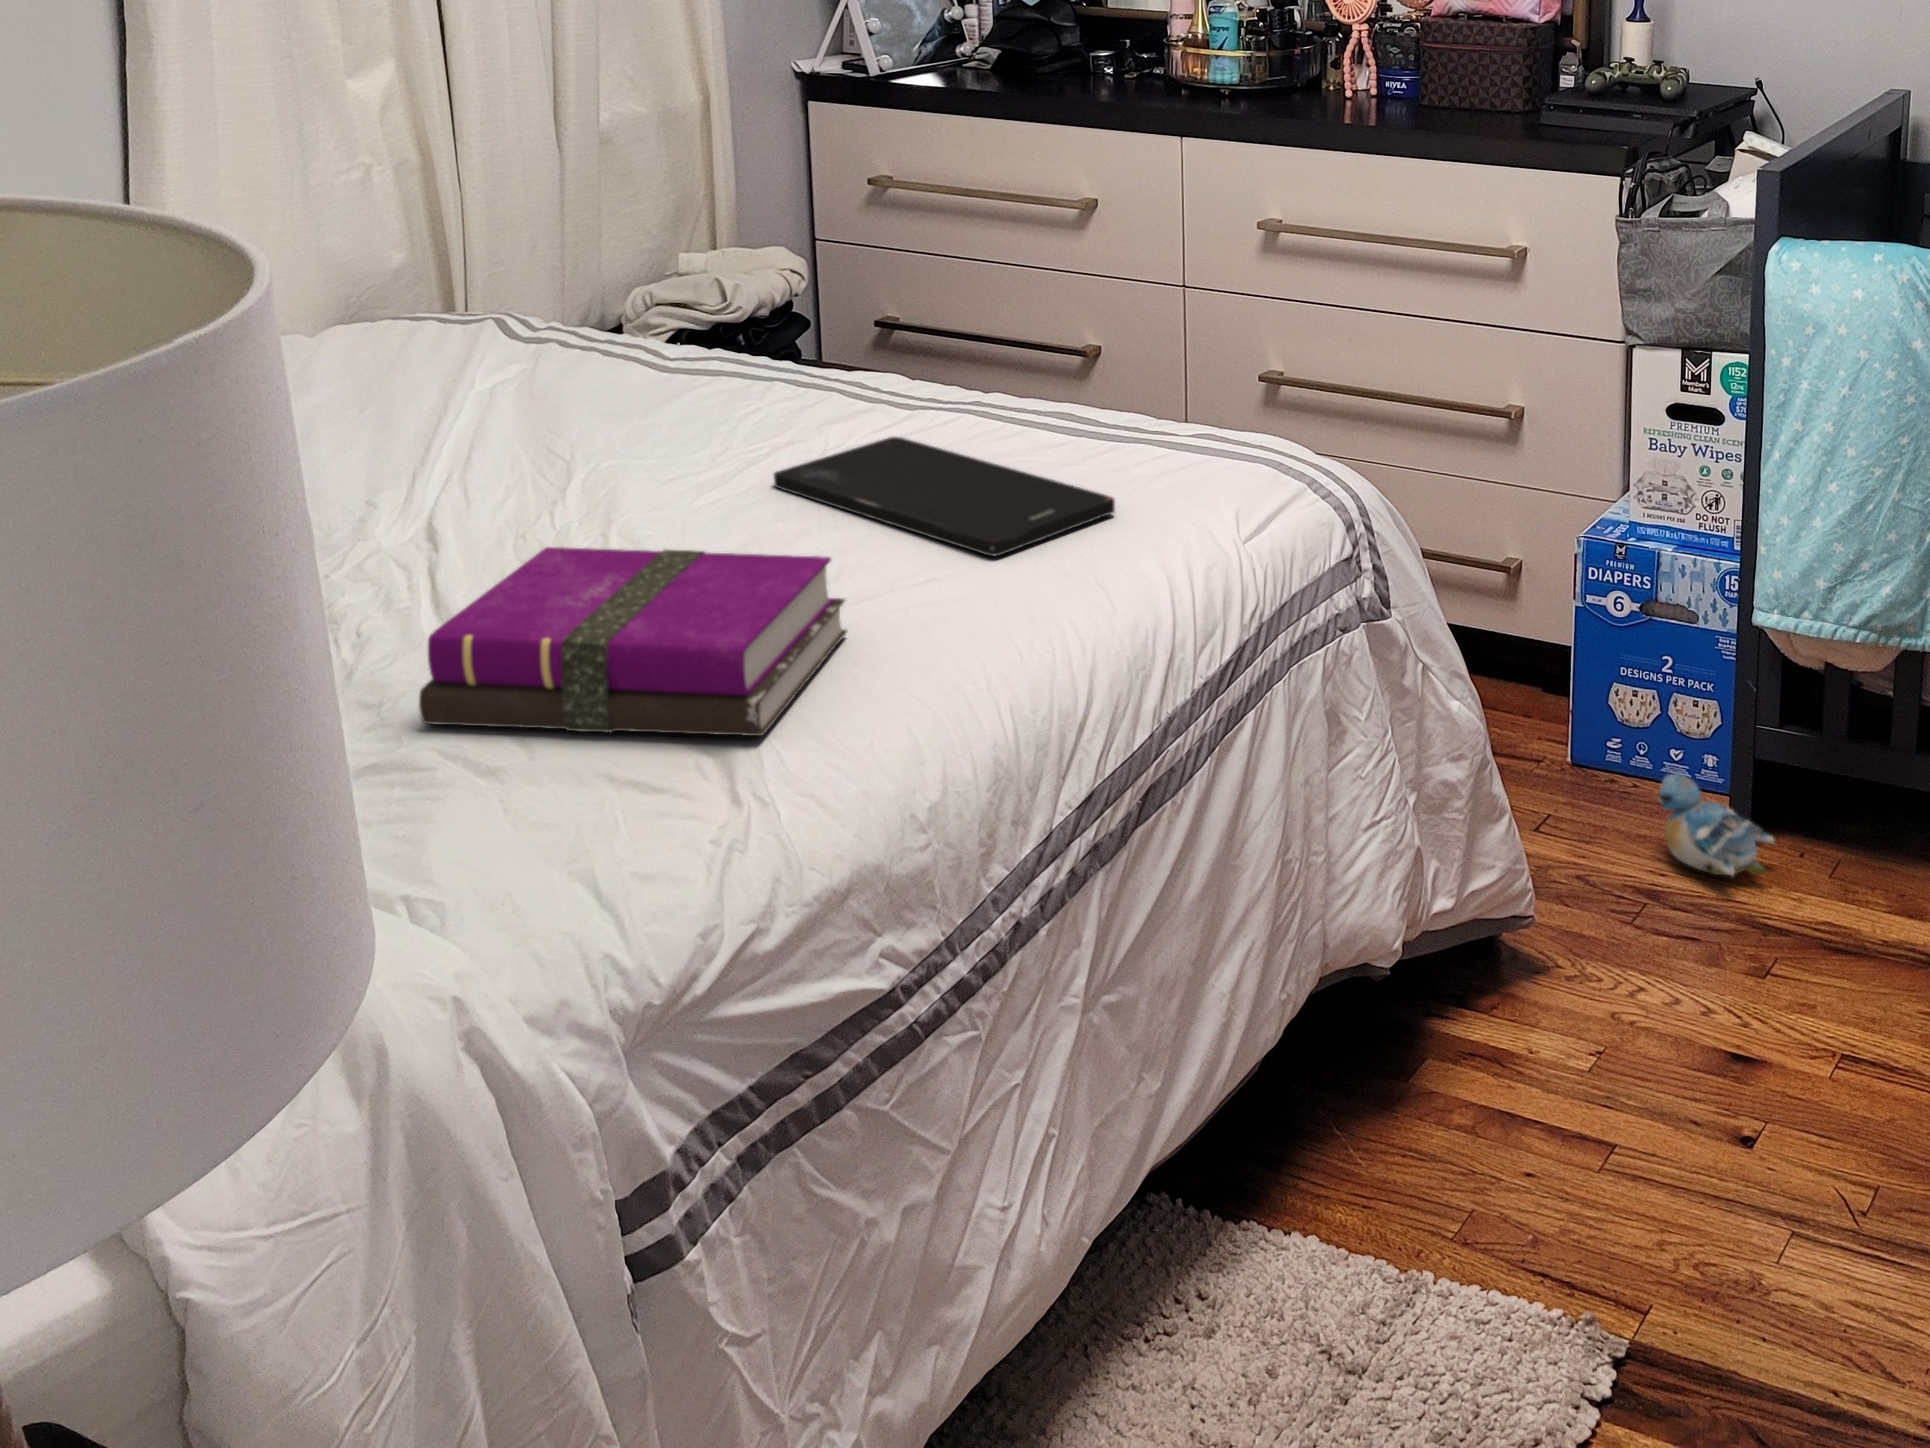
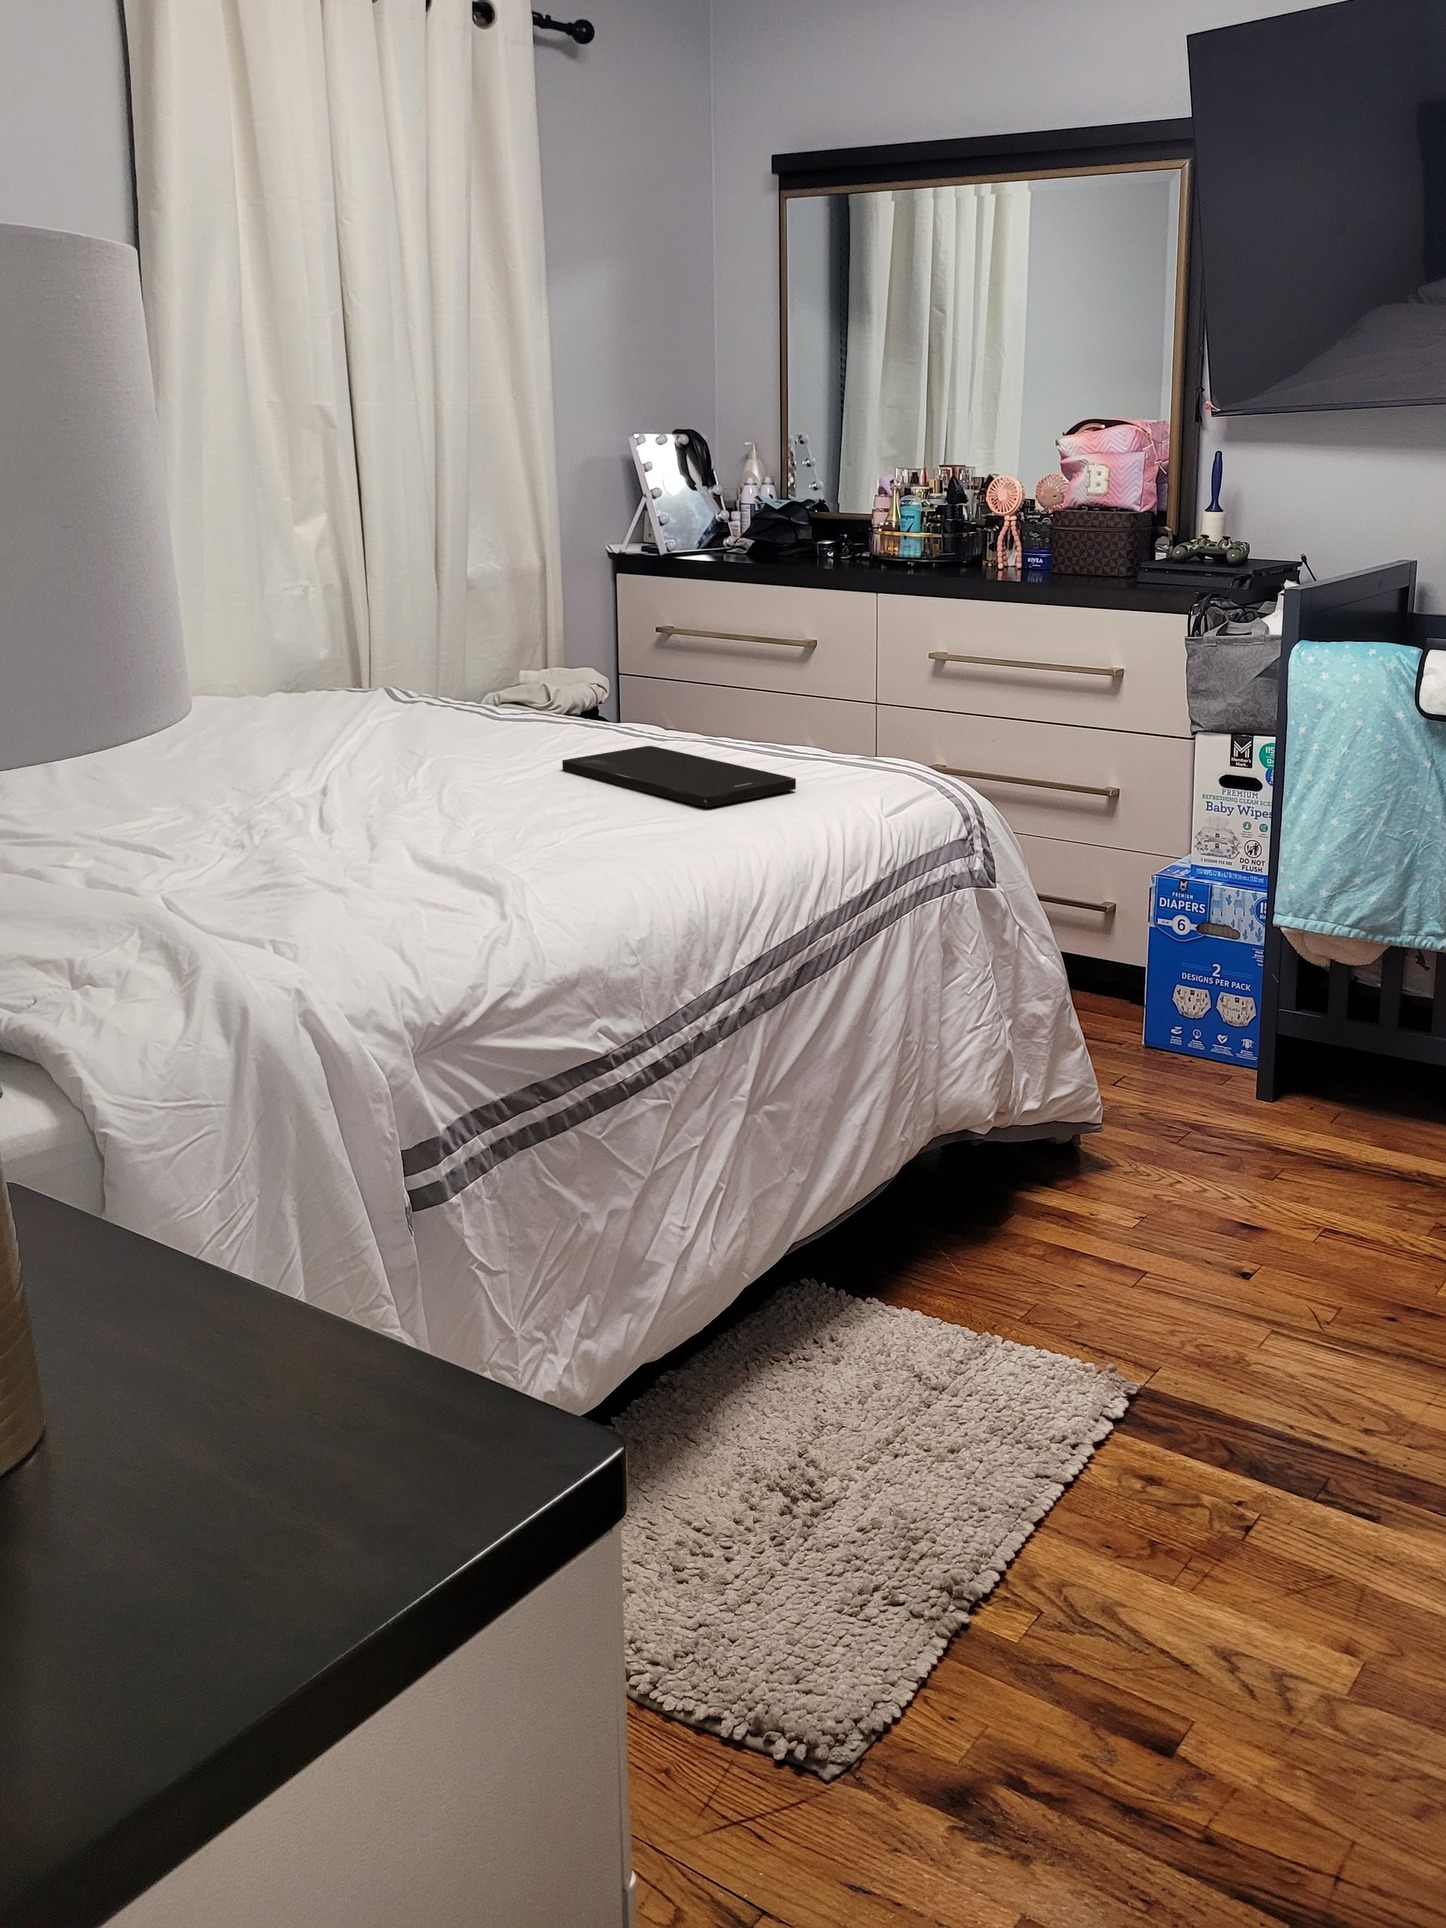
notebook: present [419,547,847,736] -> none [301,773,597,885]
plush toy: present [1658,774,1775,876] -> none [1201,1040,1288,1115]

